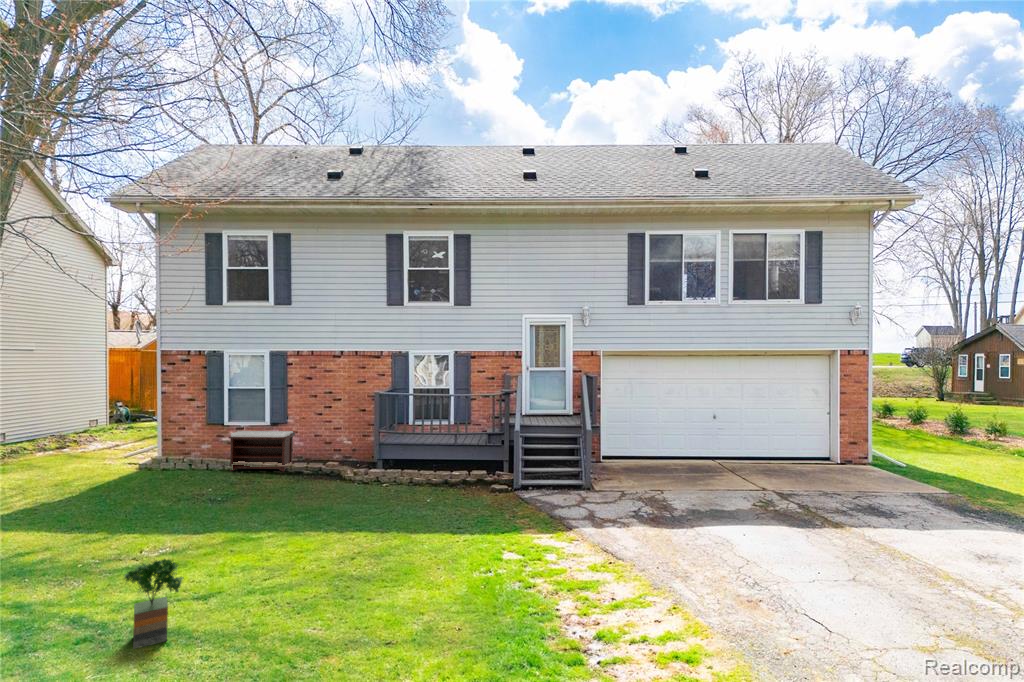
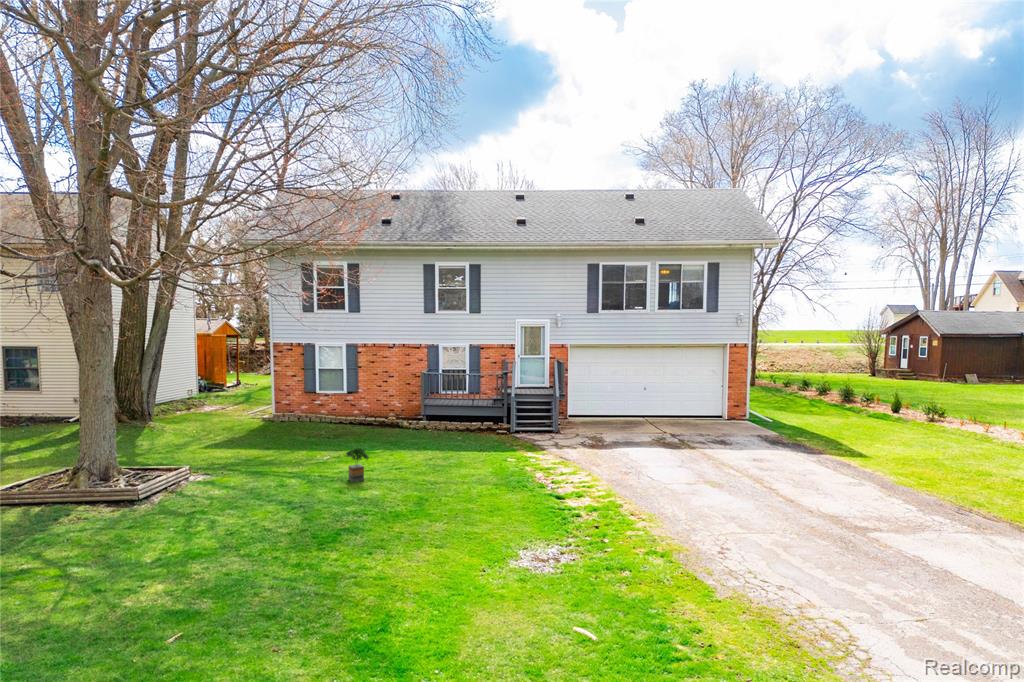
bench: present [229,431,295,472] -> none [322,397,364,424]

